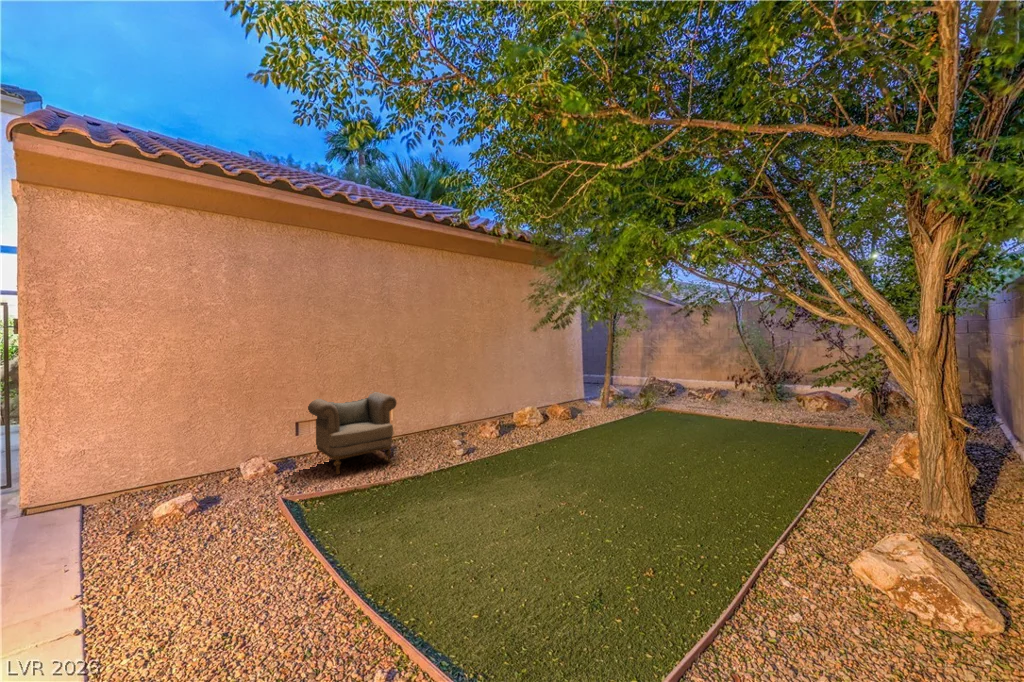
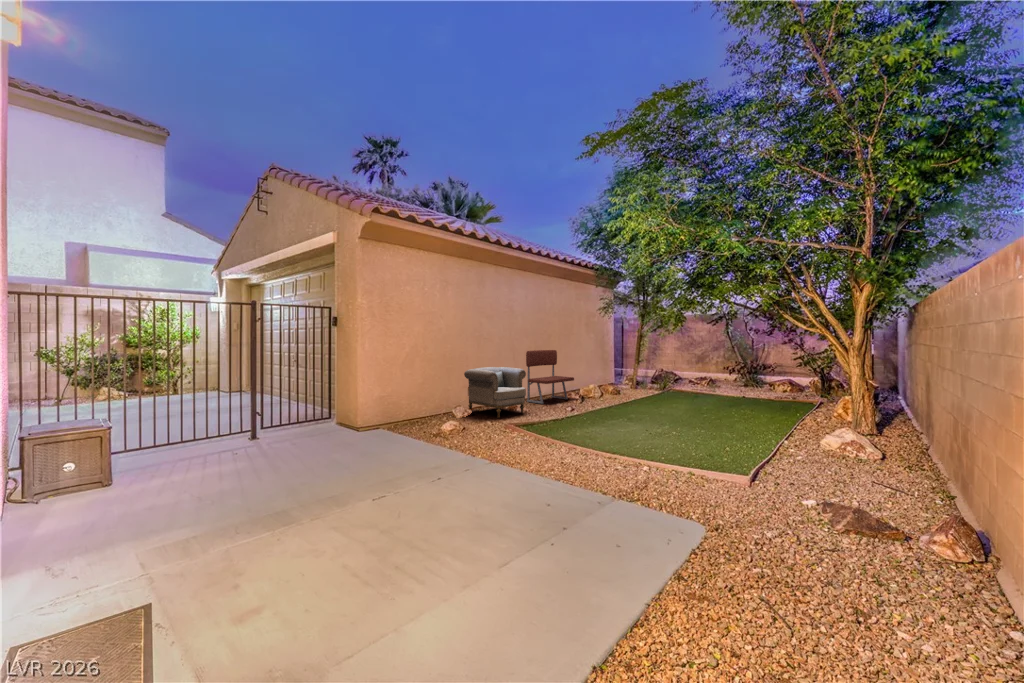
bench: none [424,362,498,441] -> present [526,350,574,404]

